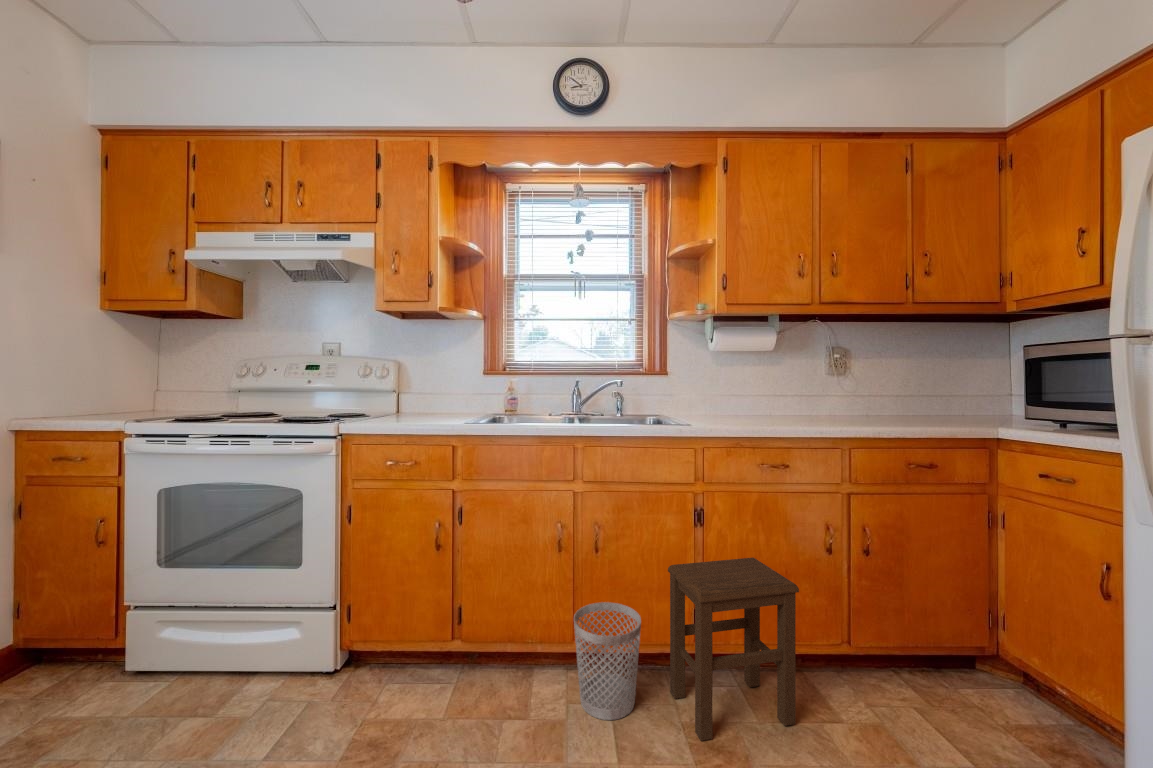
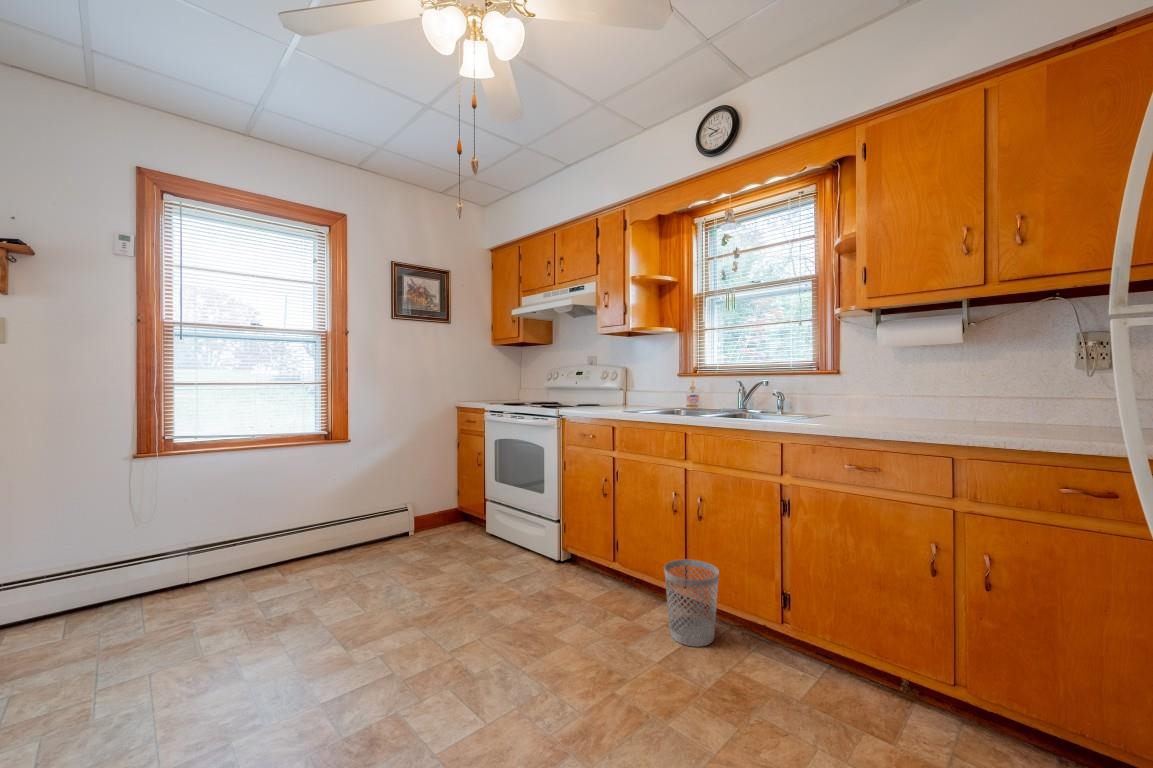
stool: present [668,558,799,741] -> none [727,541,841,715]

